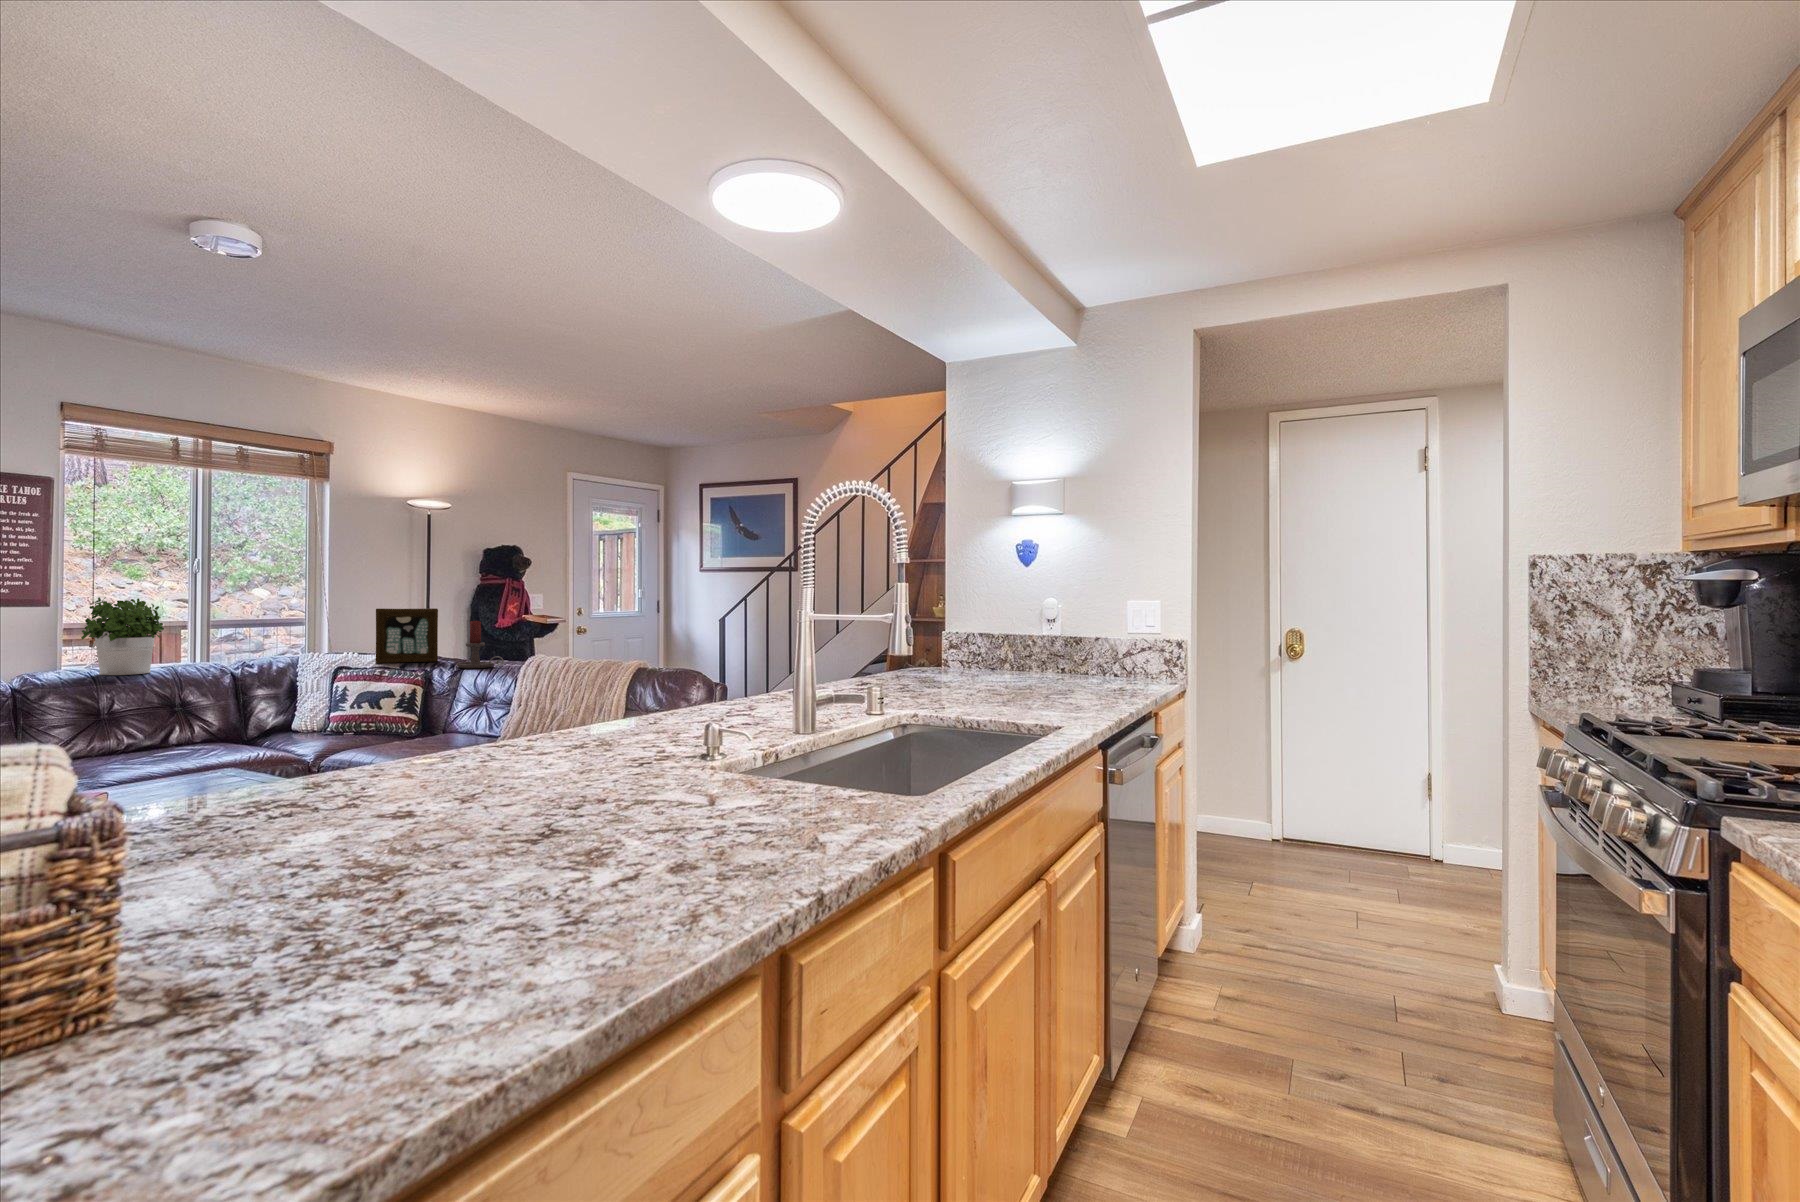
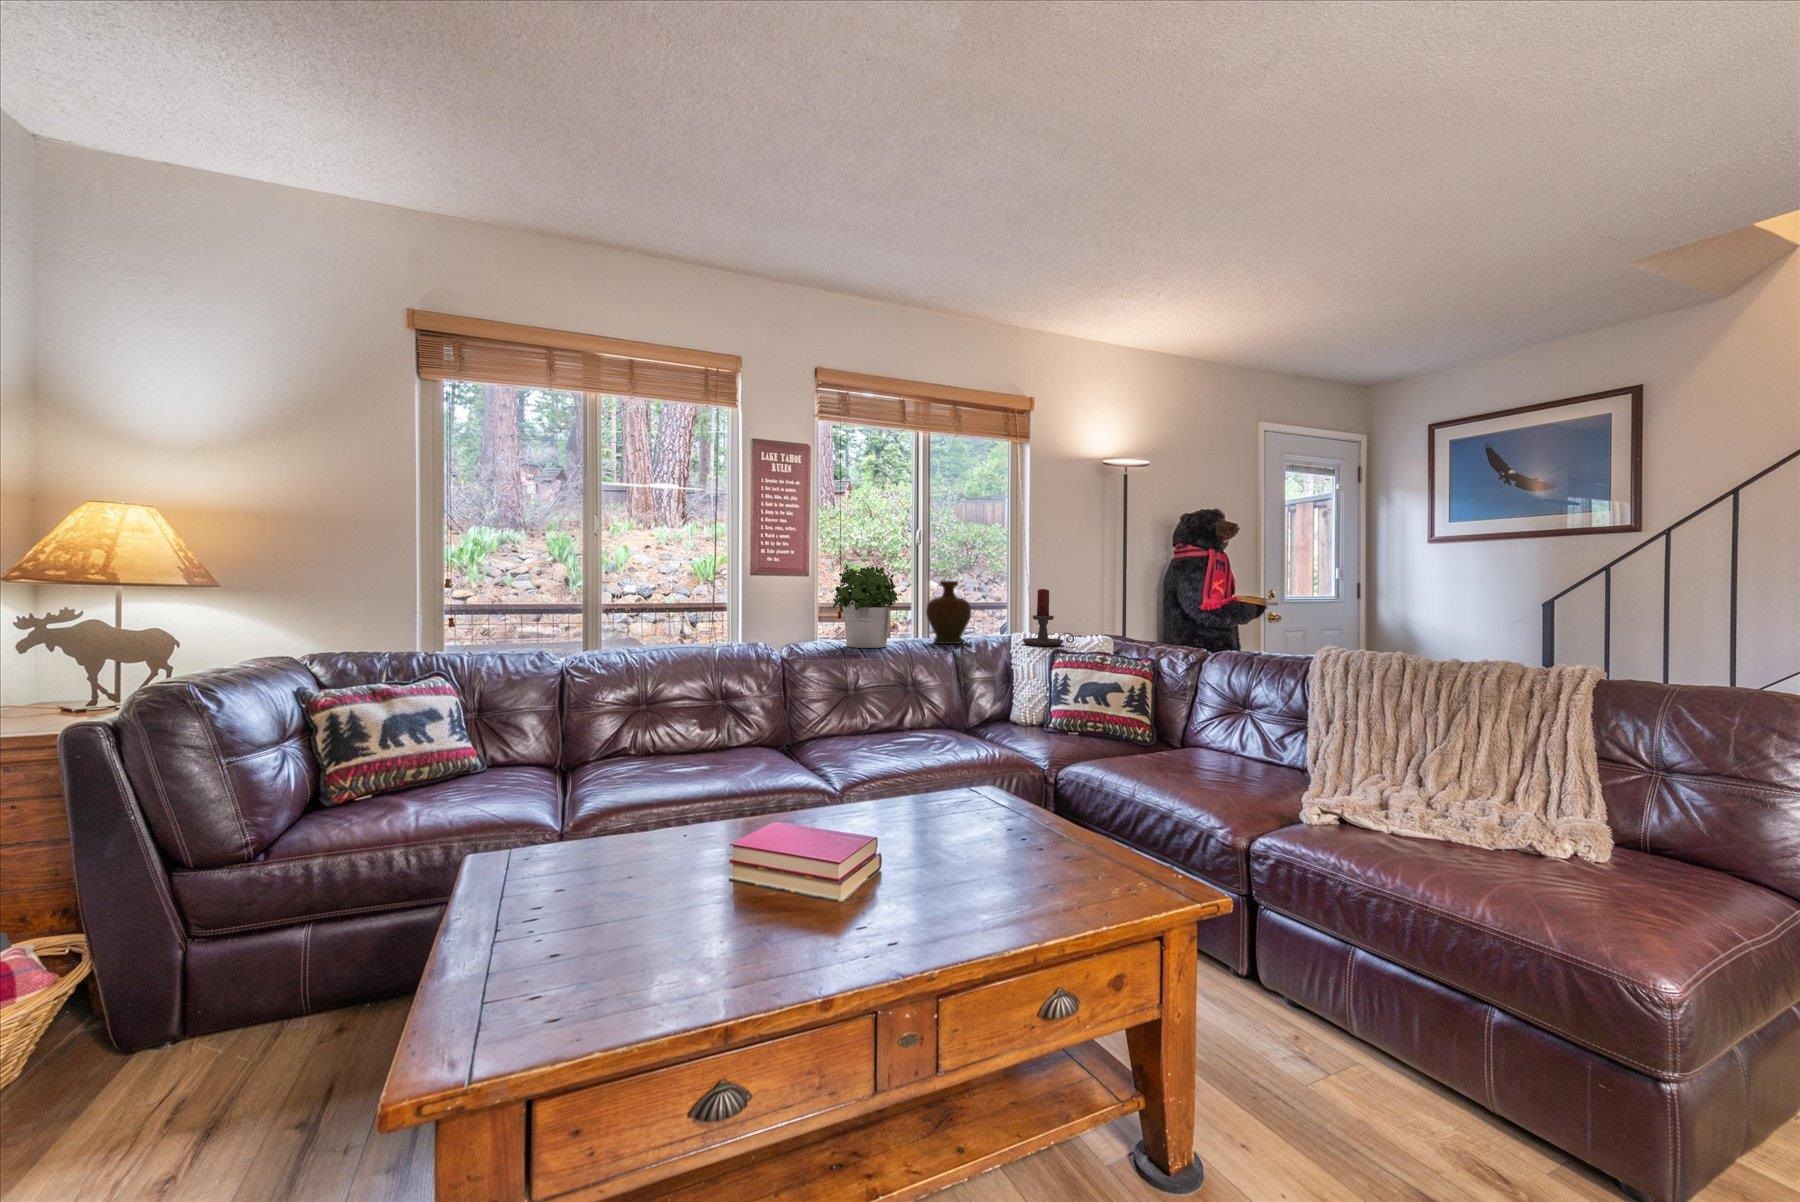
picture frame: present [376,608,438,663] -> none [1092,580,1165,648]
decorative vase: none [200,610,251,667] -> present [926,580,971,644]
candle holder: present [457,621,504,668] -> present [1023,589,1074,646]

